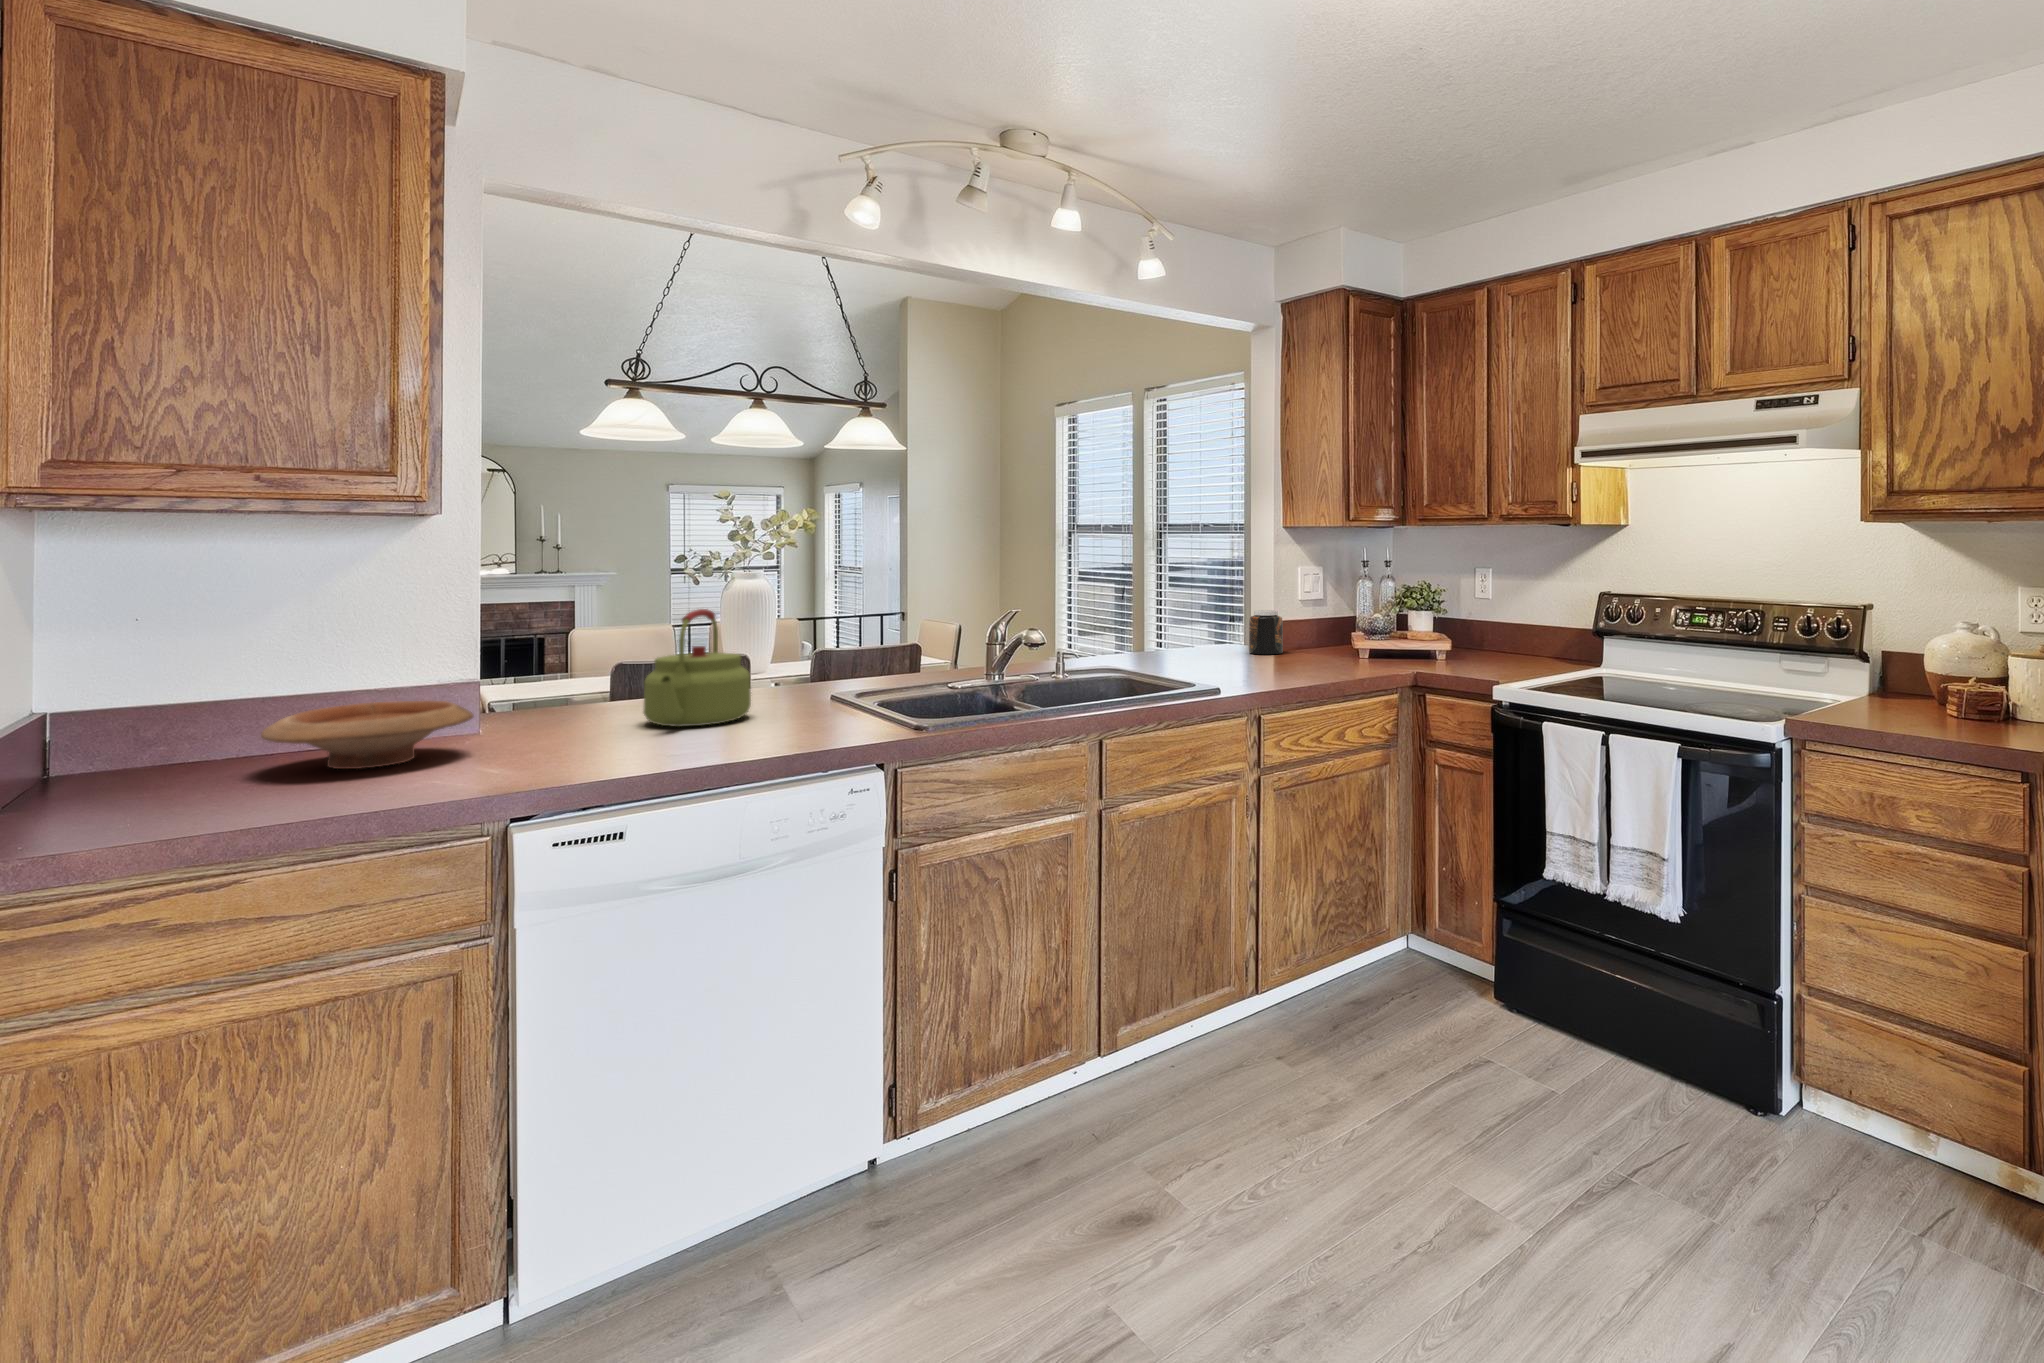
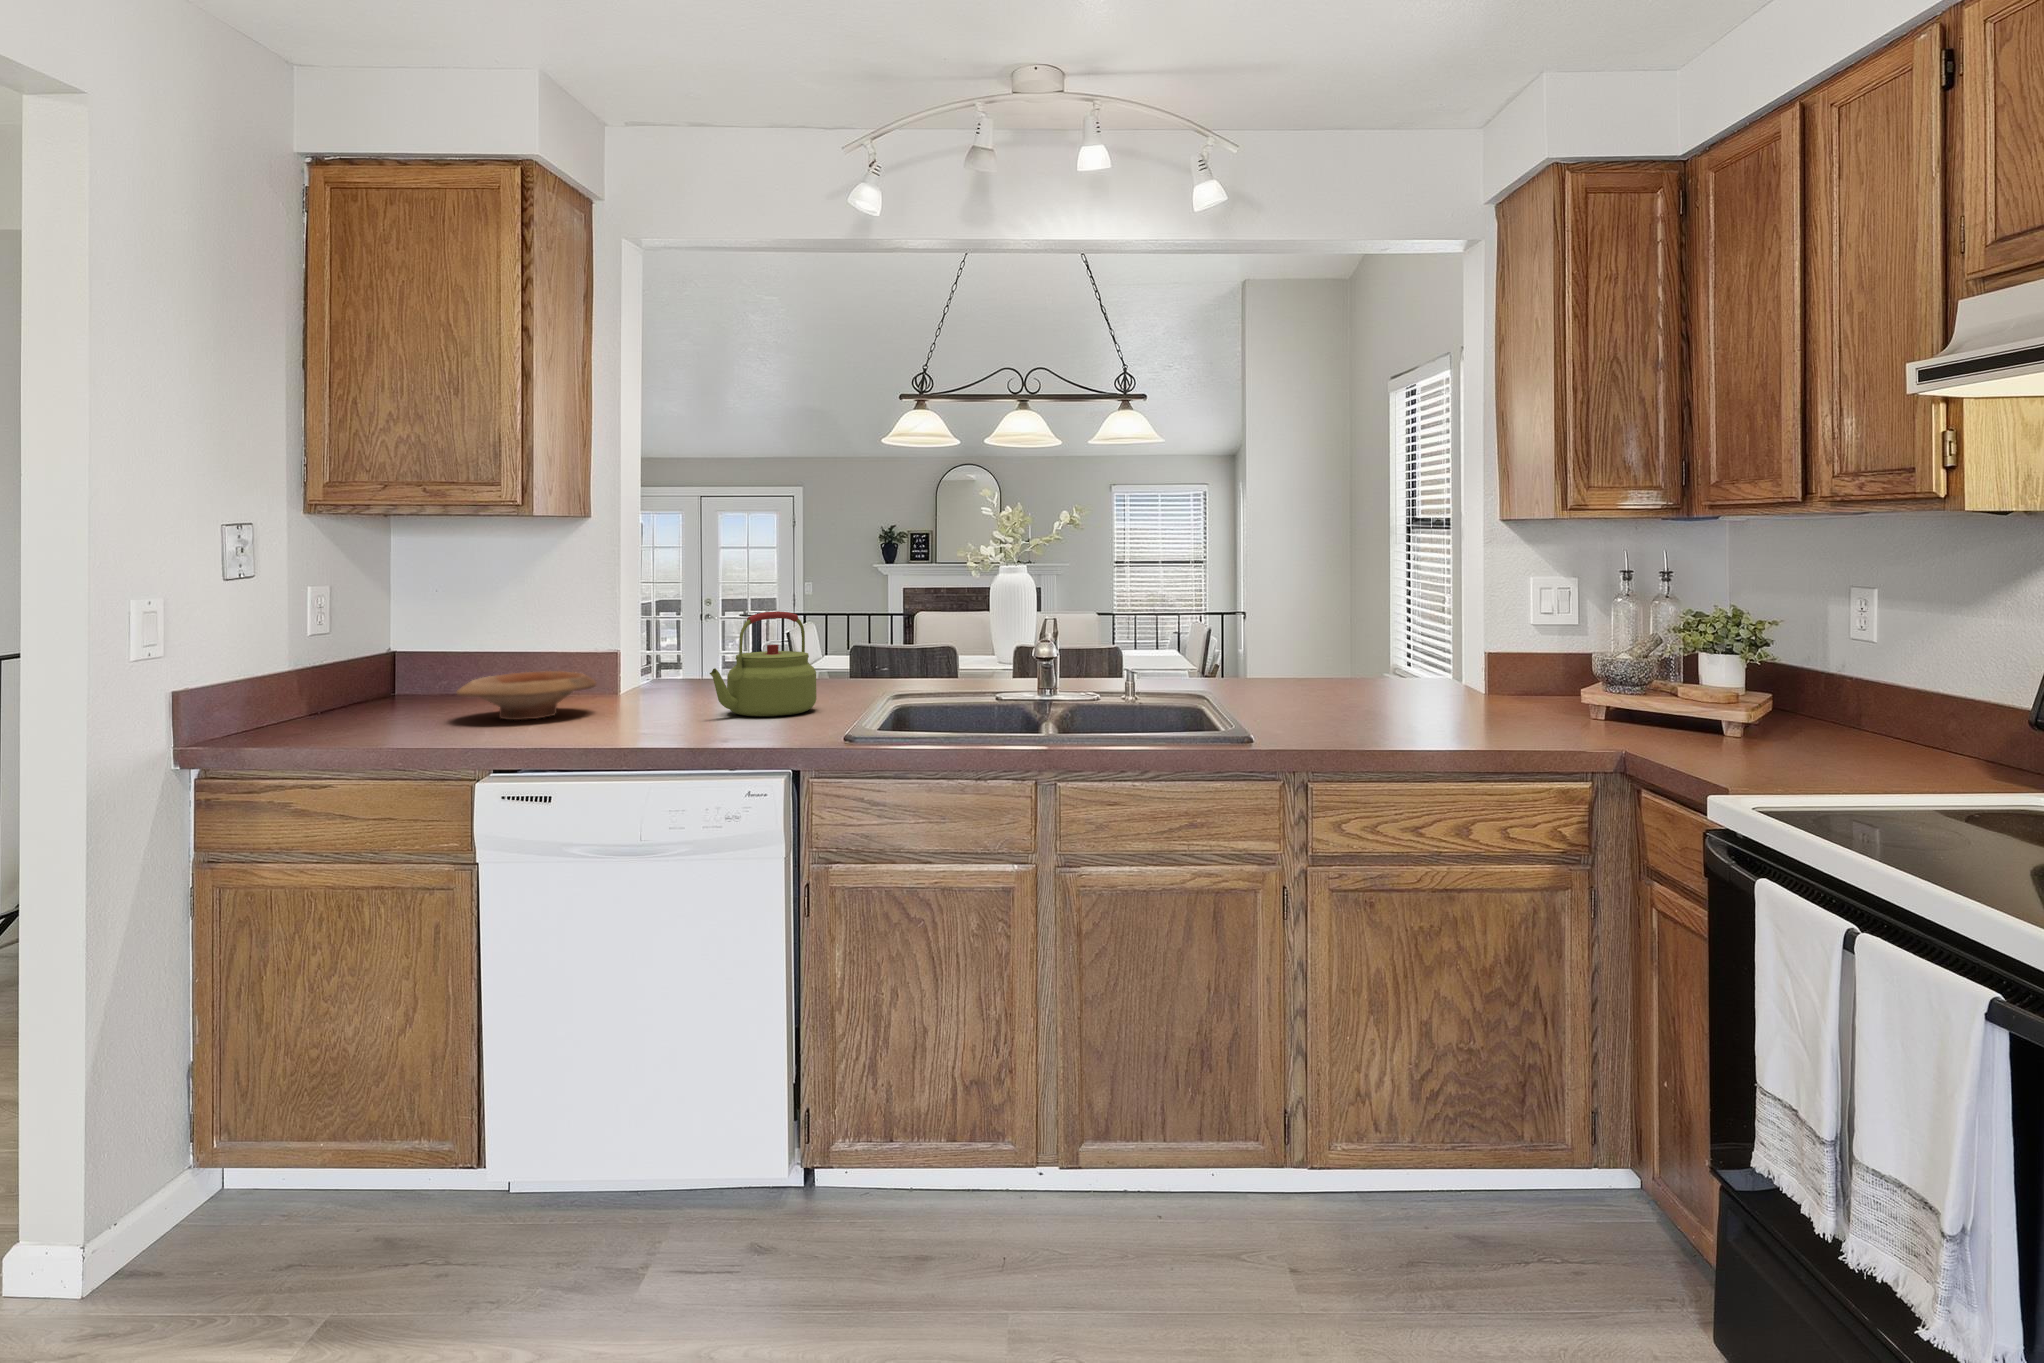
jar: present [1249,610,1283,654] -> none [1484,646,1532,708]

